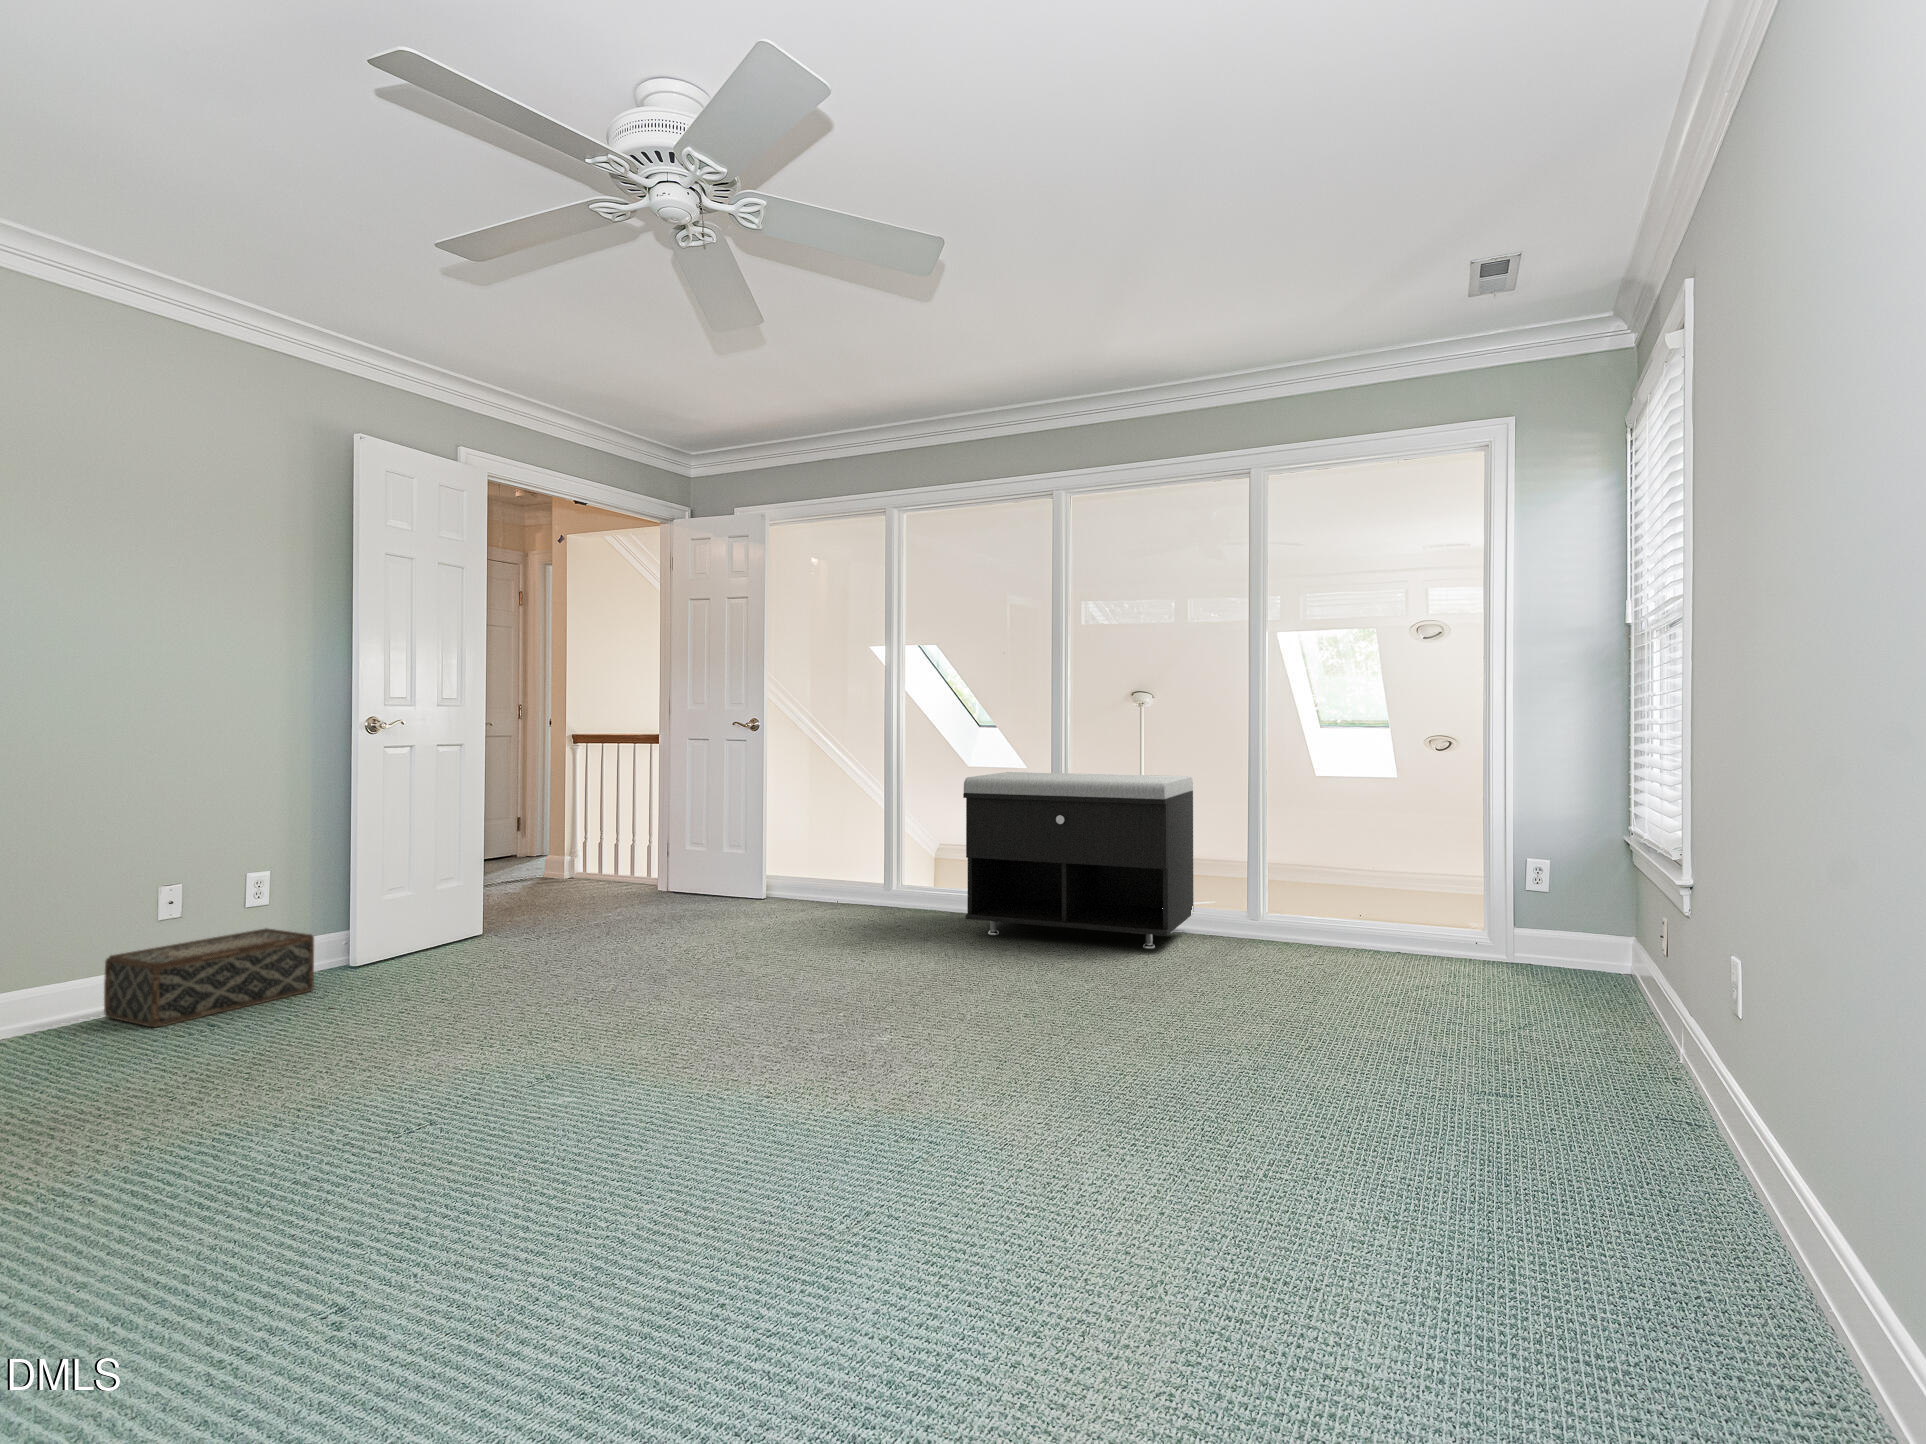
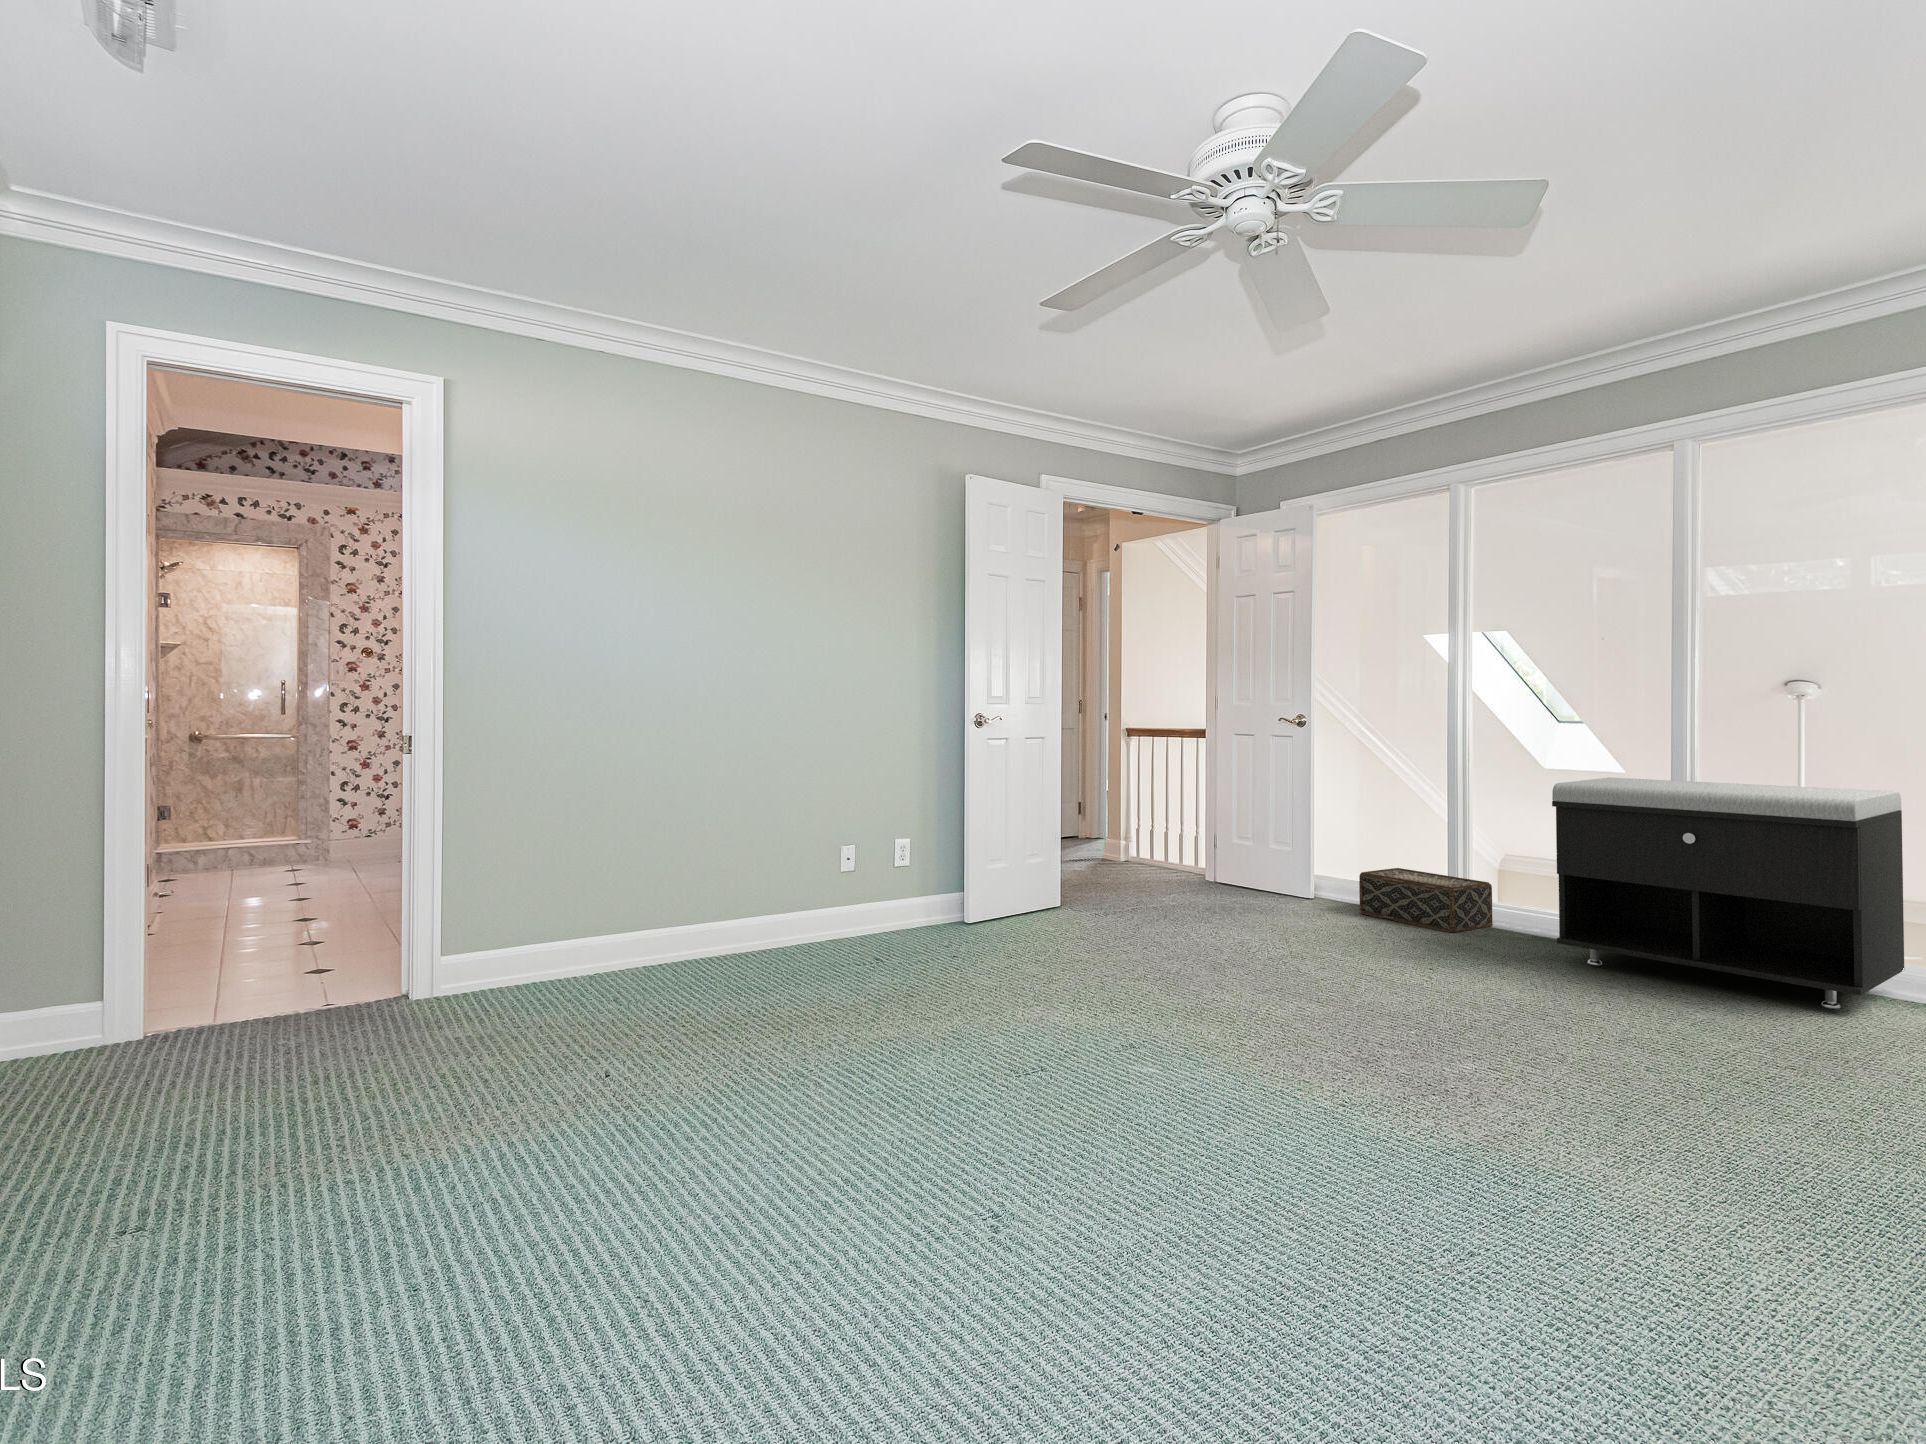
woven basket: present [104,928,314,1027] -> present [1359,868,1493,932]

